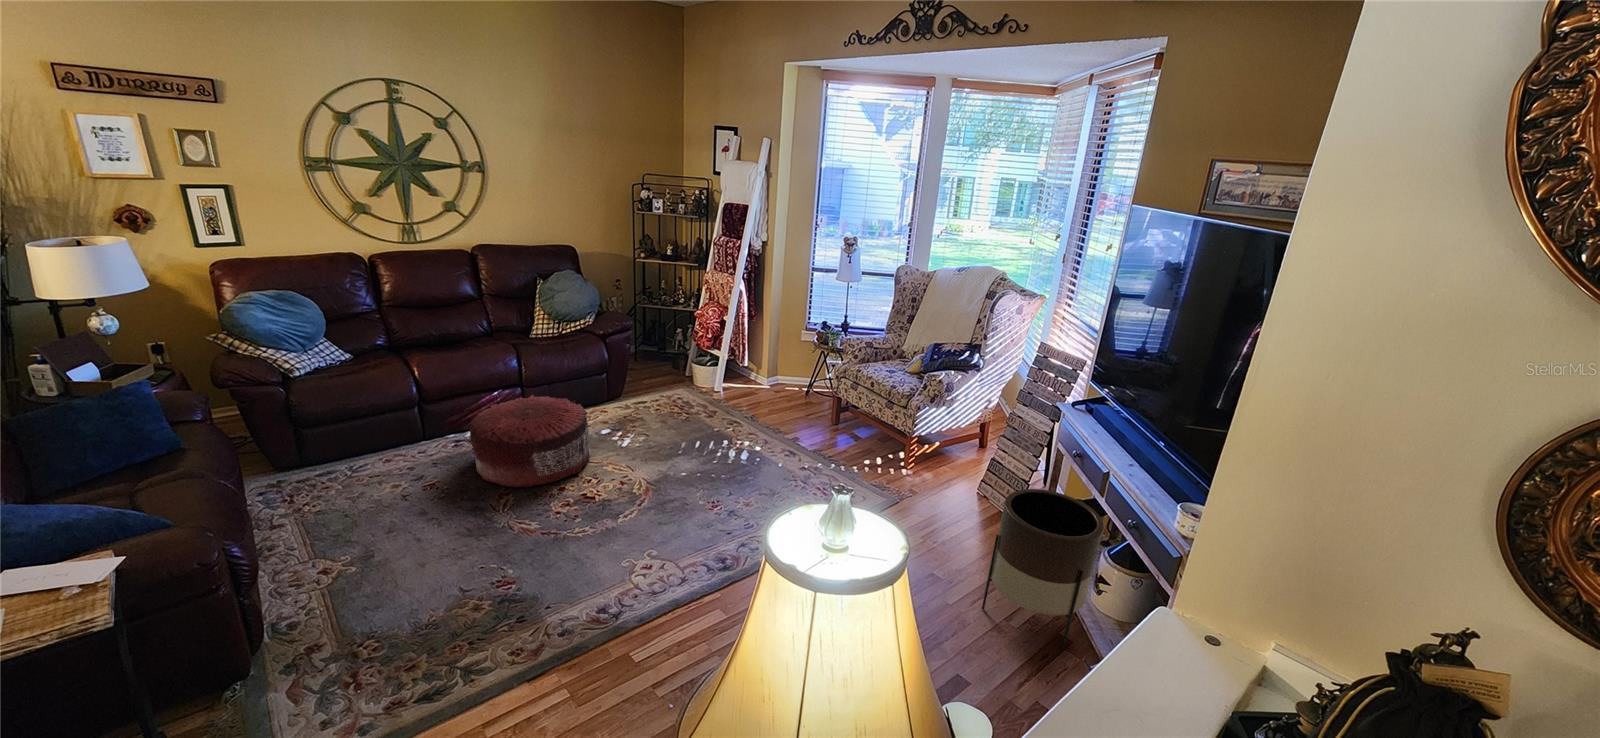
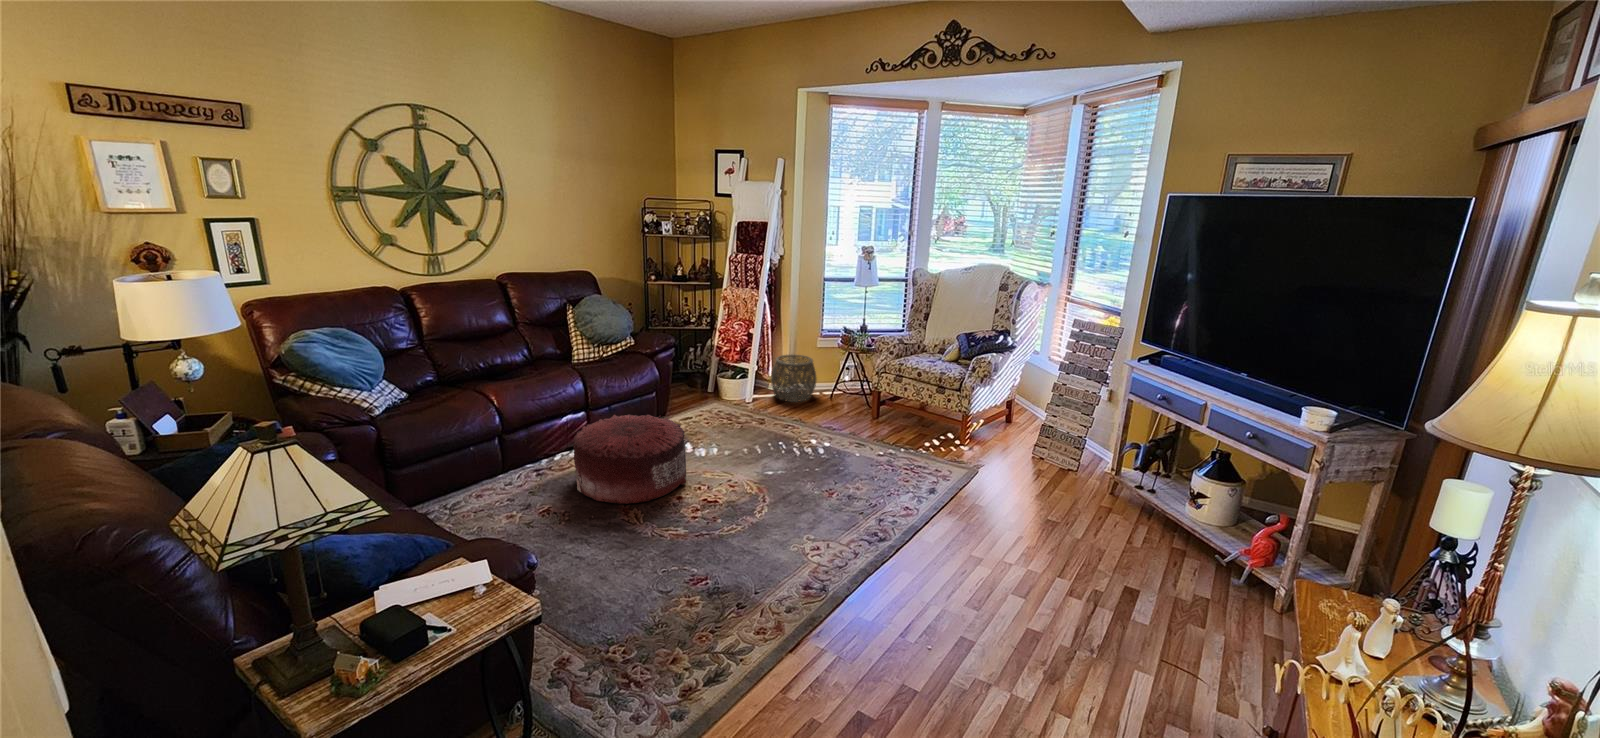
woven basket: none [740,346,789,397] -> present [771,354,816,402]
planter: present [982,489,1104,650] -> none [1106,434,1208,560]

